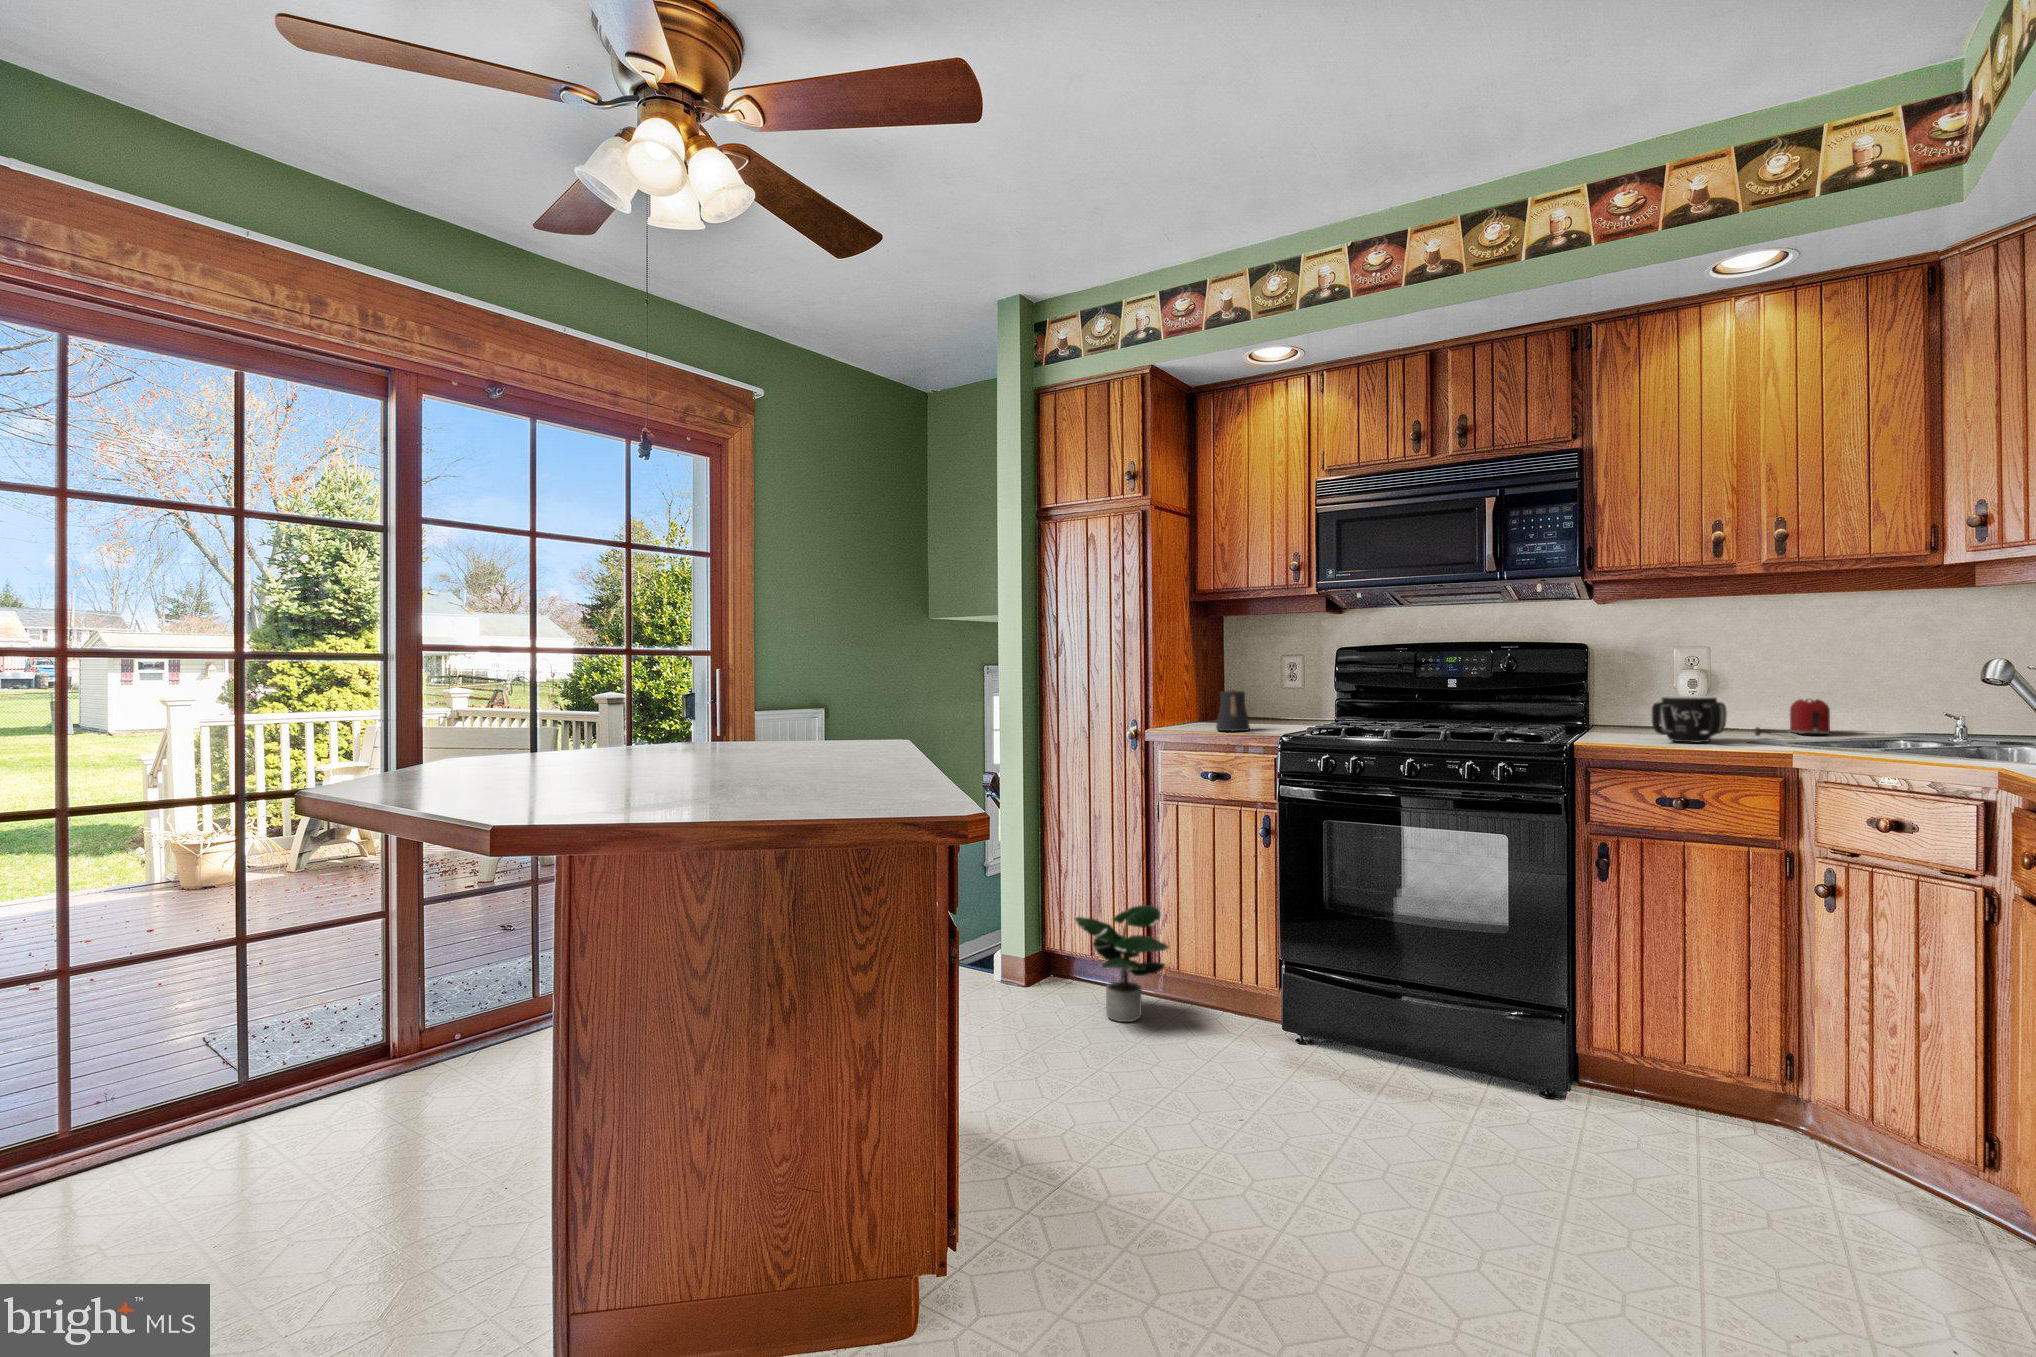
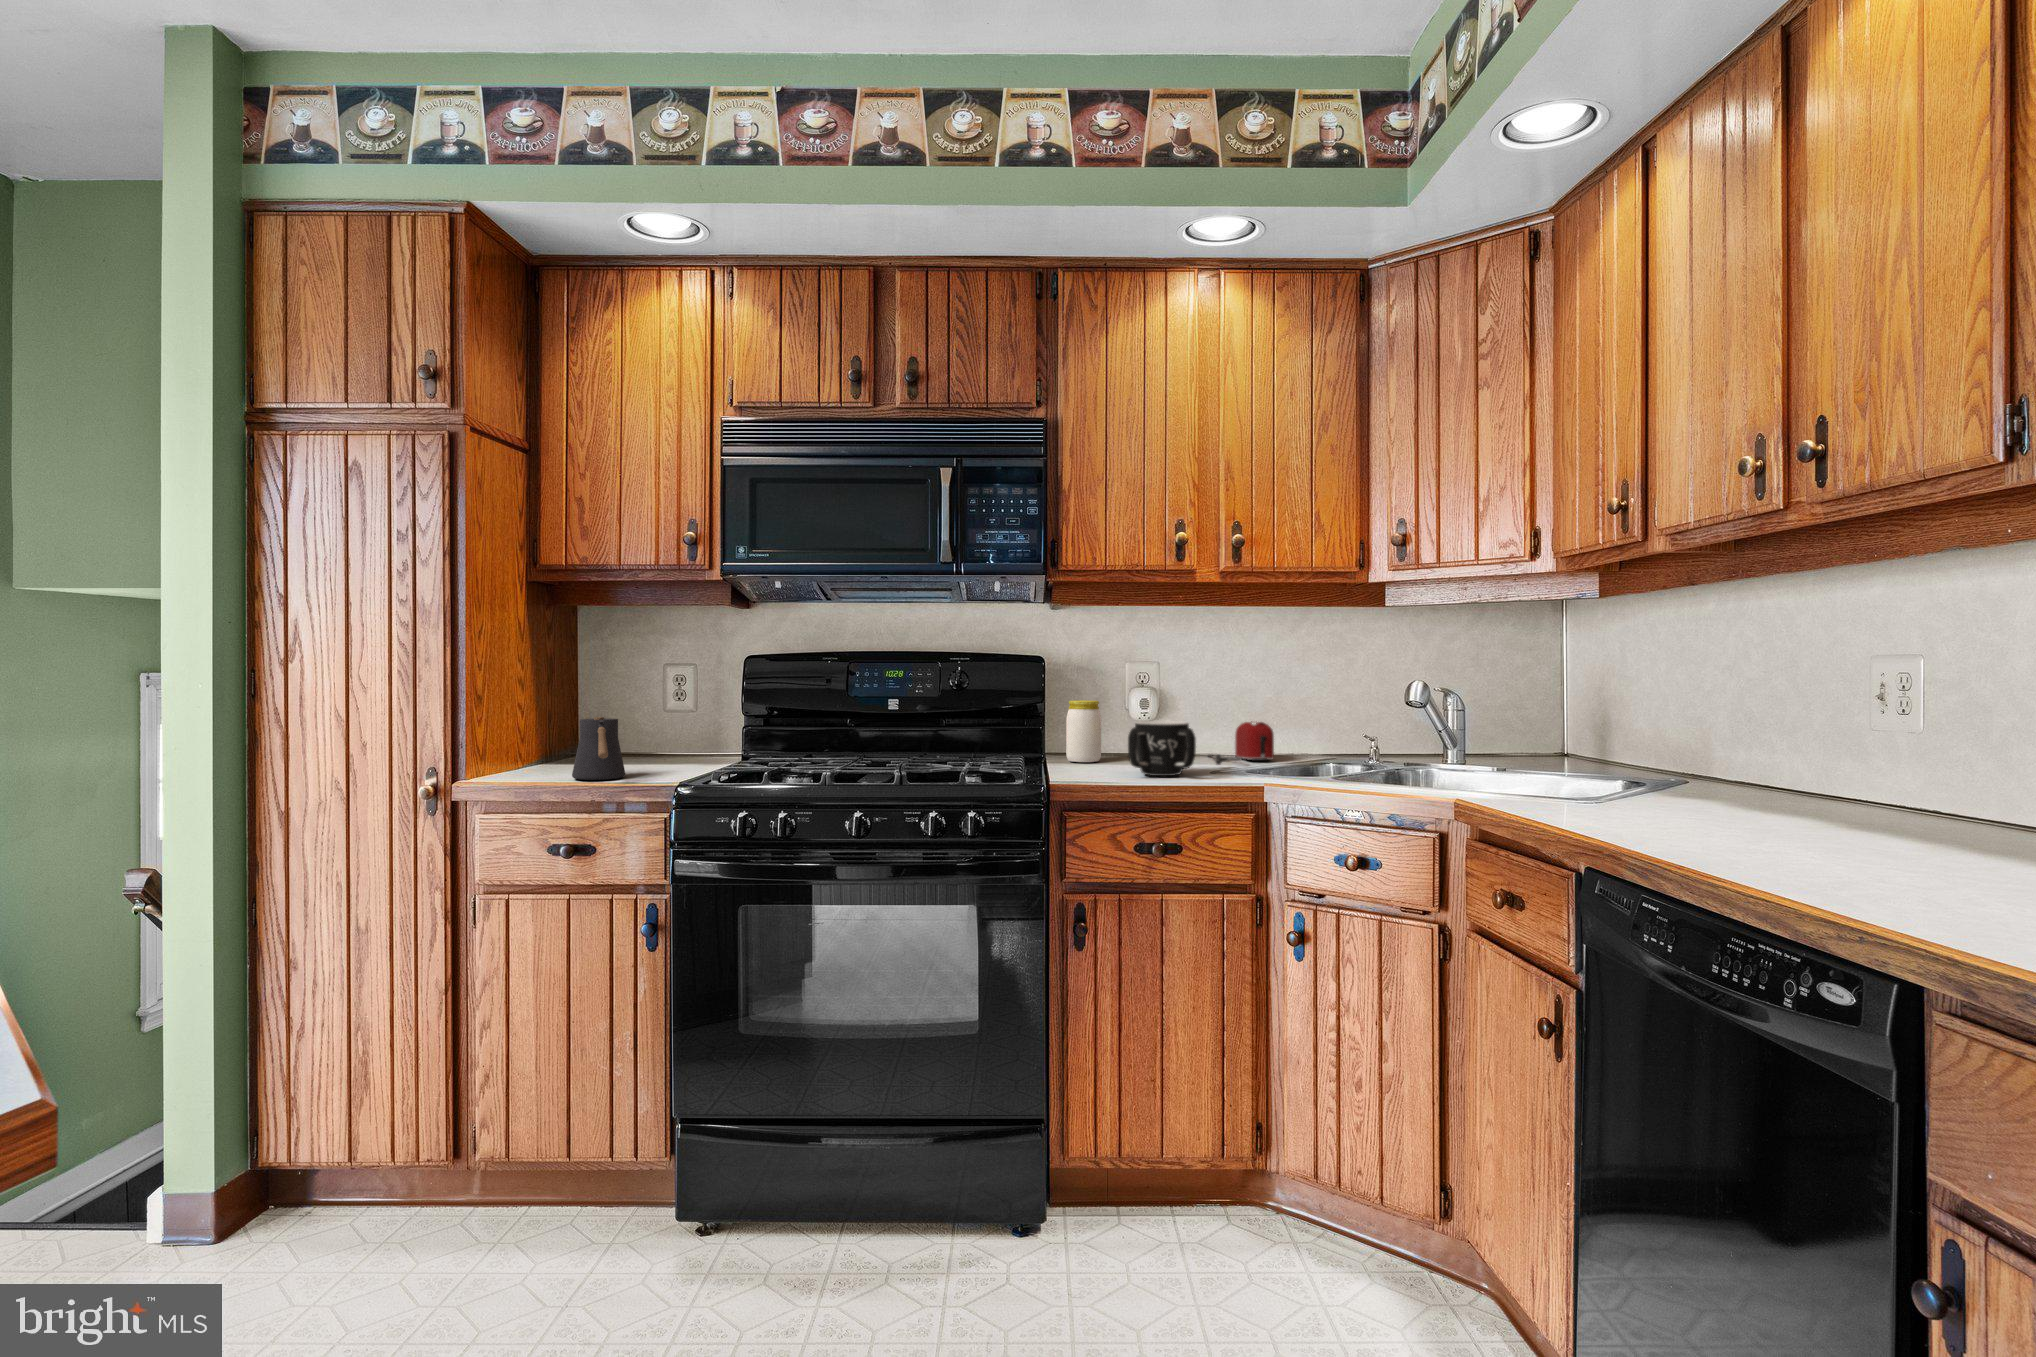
jar: none [1606,680,1640,731] -> present [1066,700,1101,762]
potted plant: present [1075,905,1169,1022] -> none [318,1062,497,1270]

